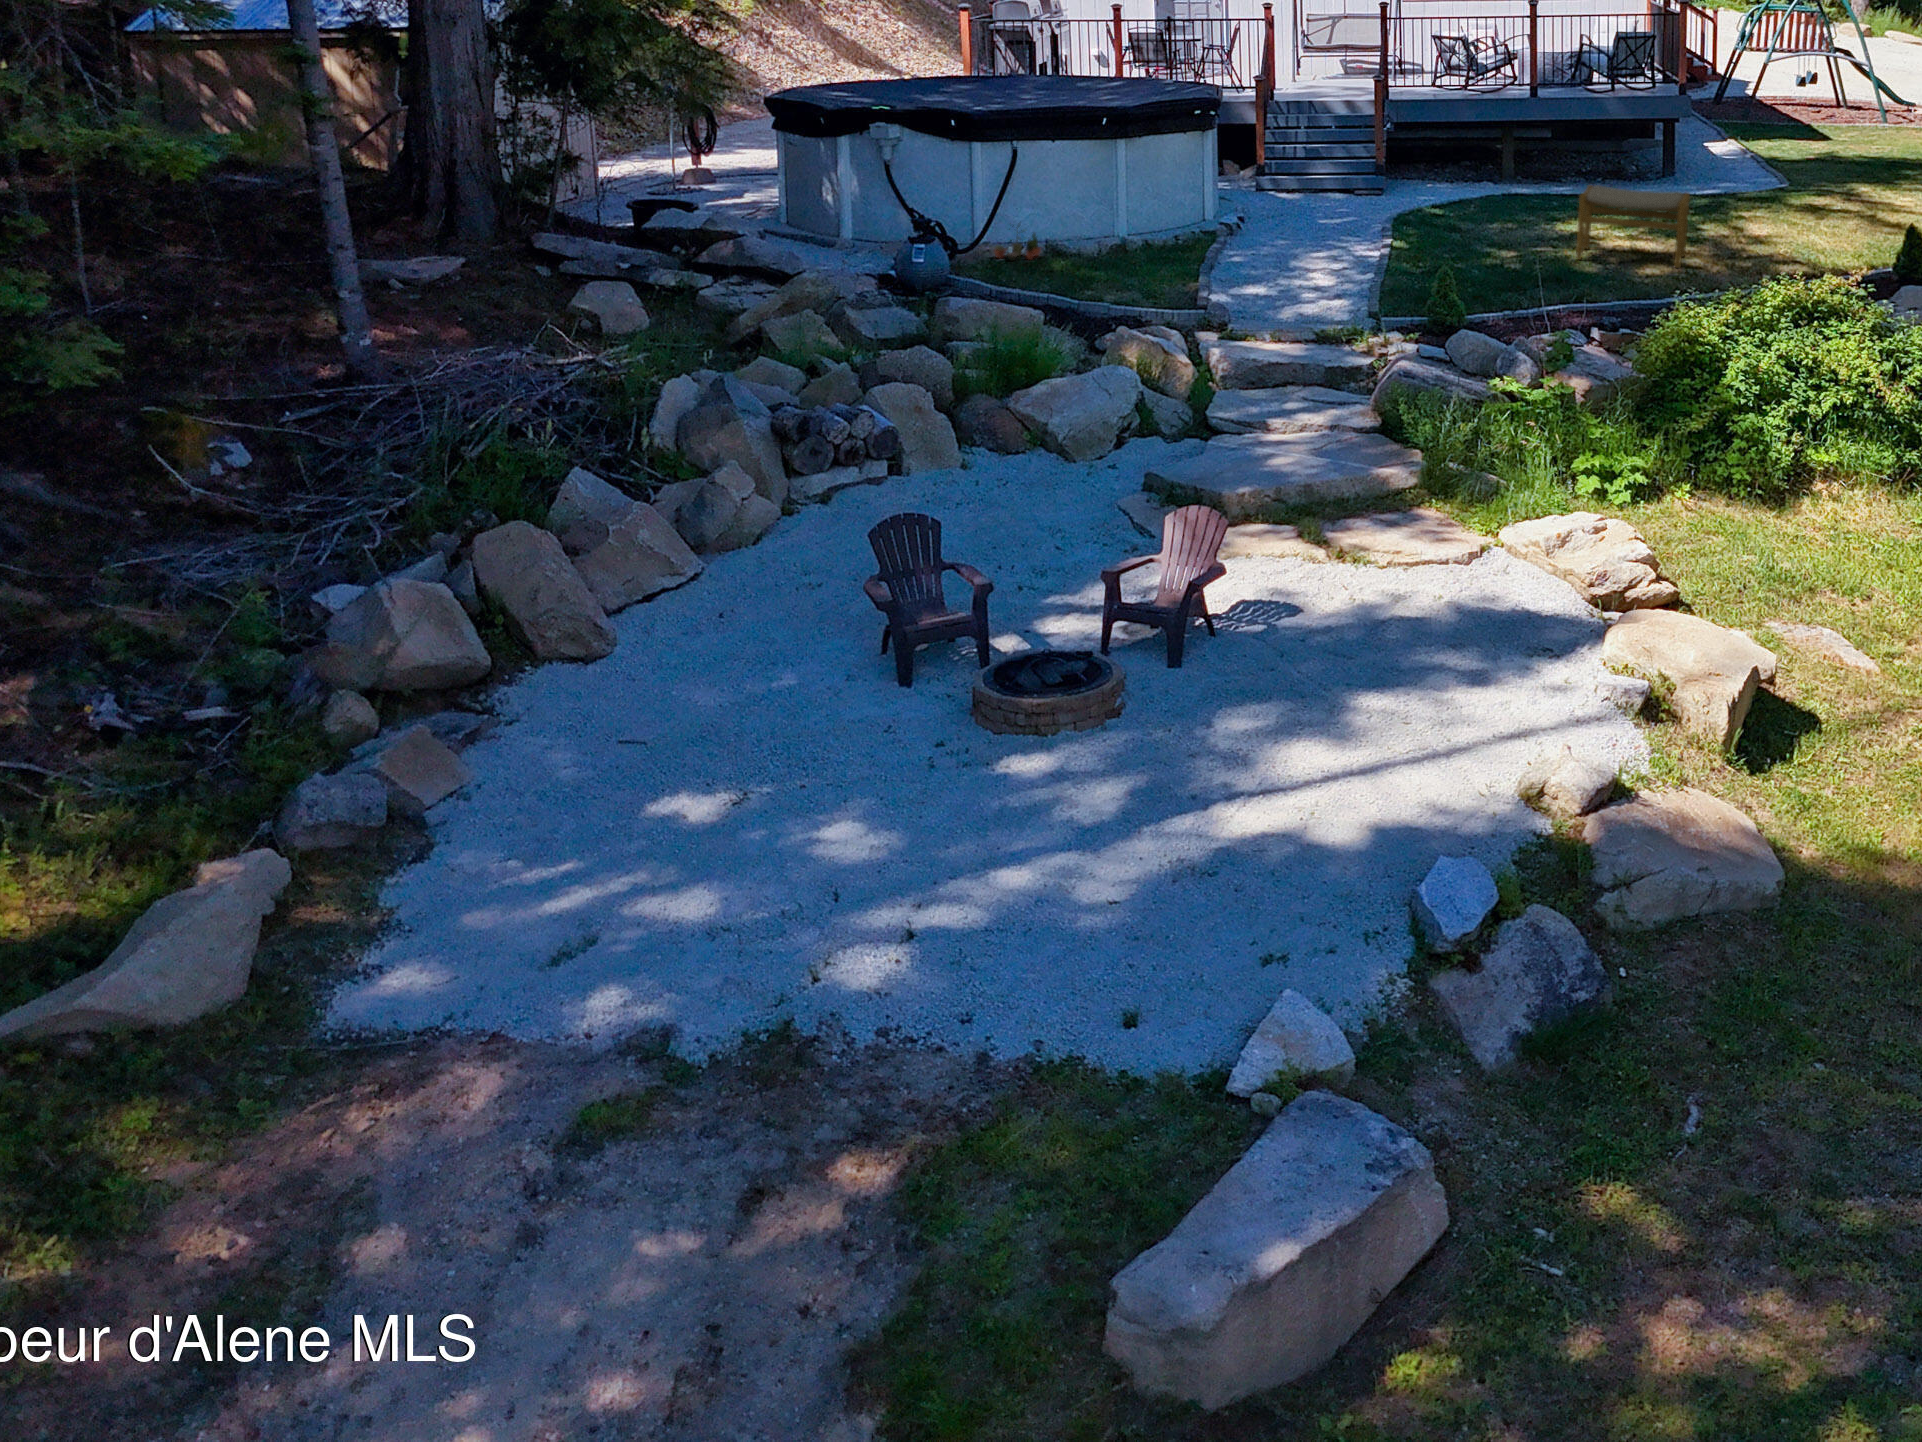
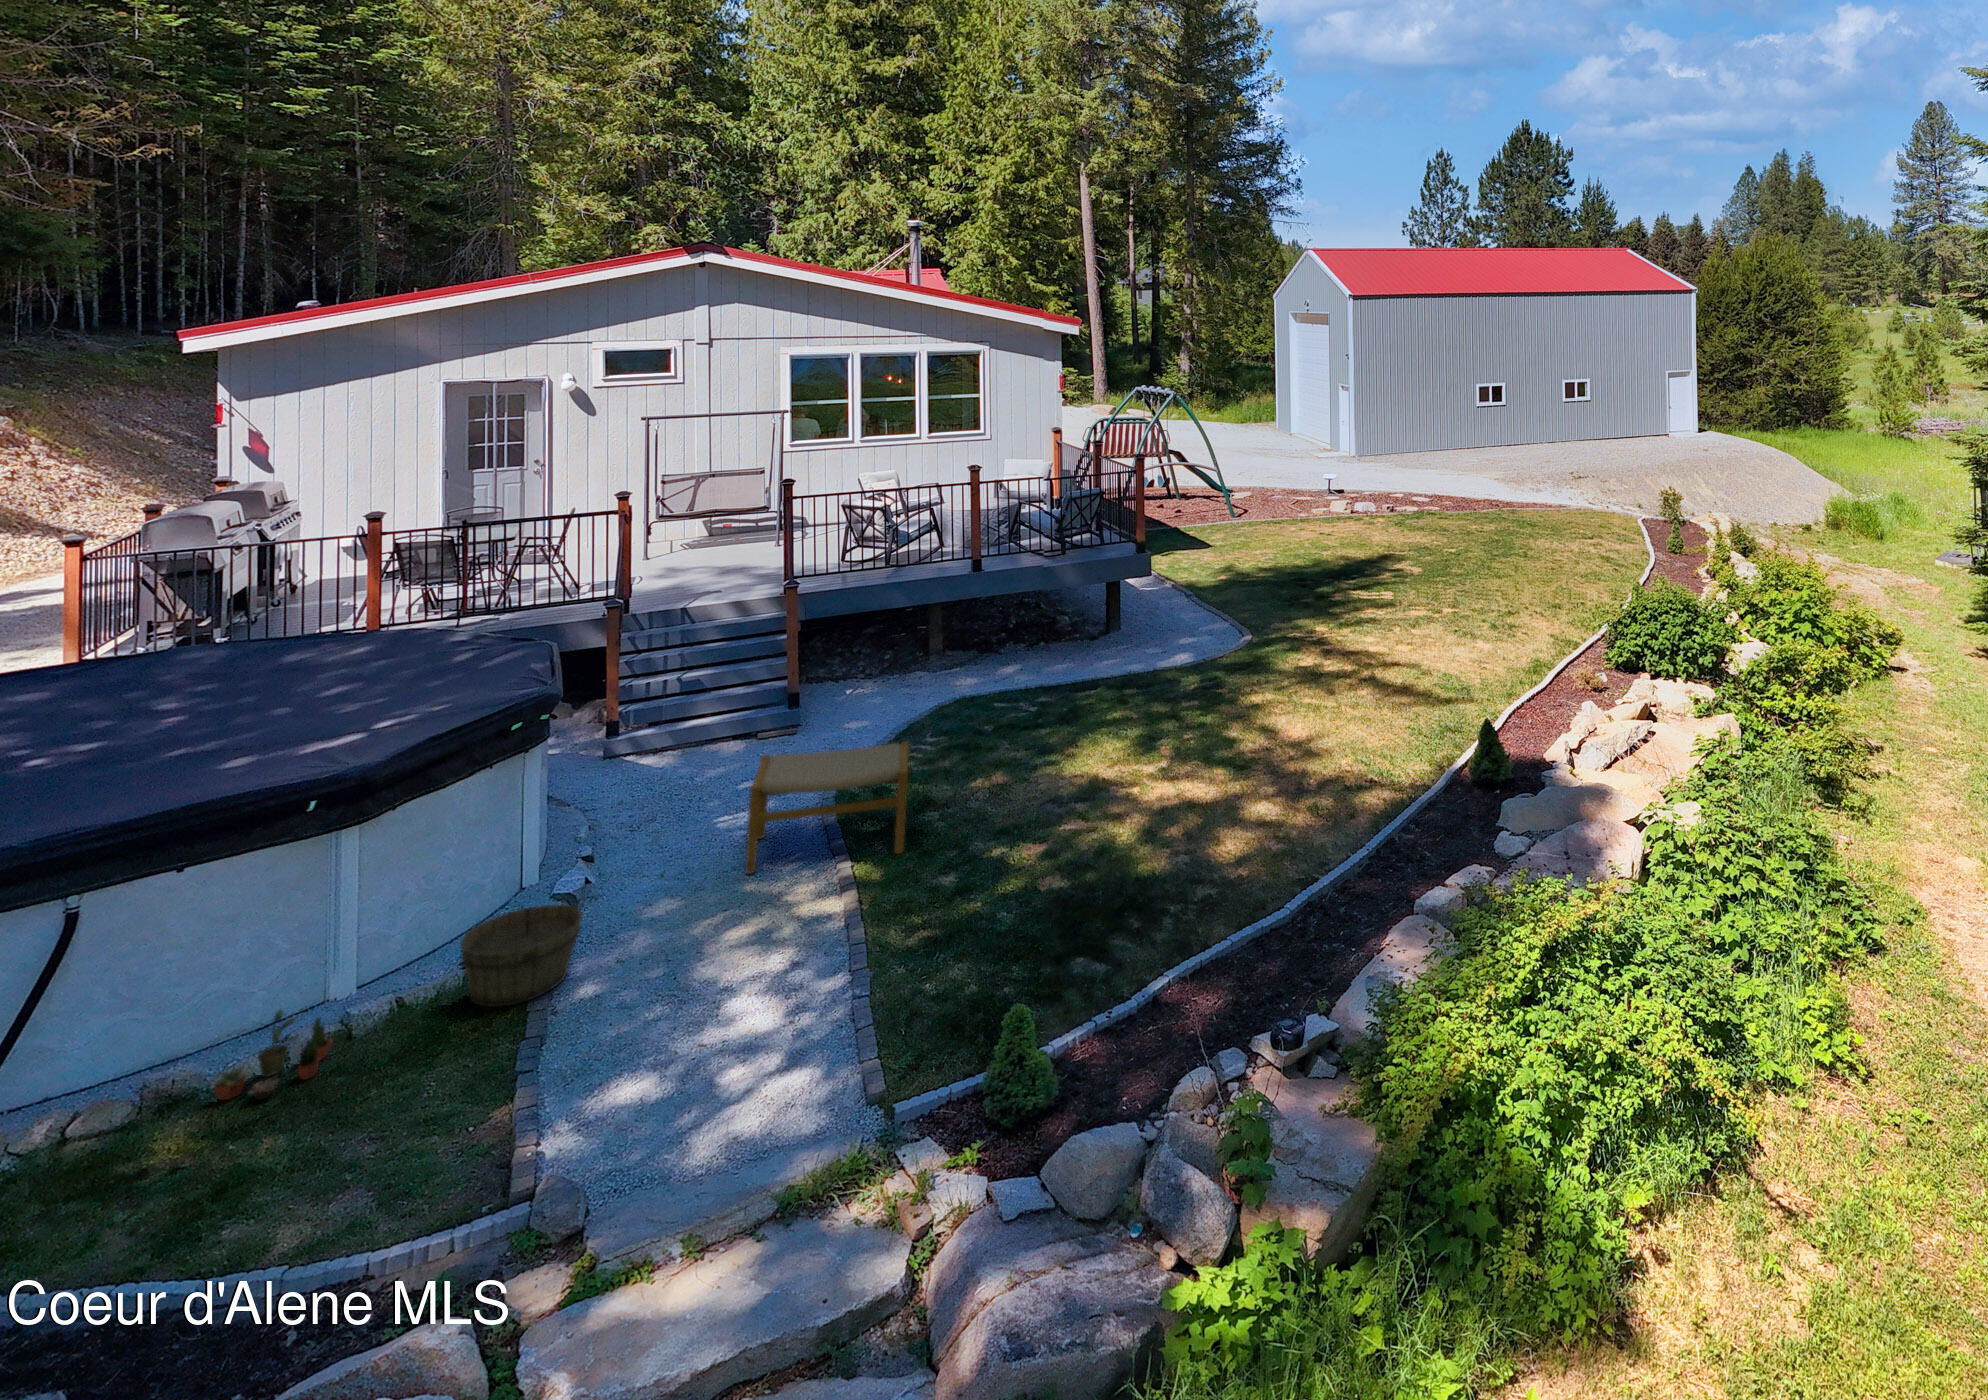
footstool: present [1576,185,1690,268] -> present [746,741,909,874]
wooden bucket: none [1098,203,1158,258] -> present [461,904,583,1007]

